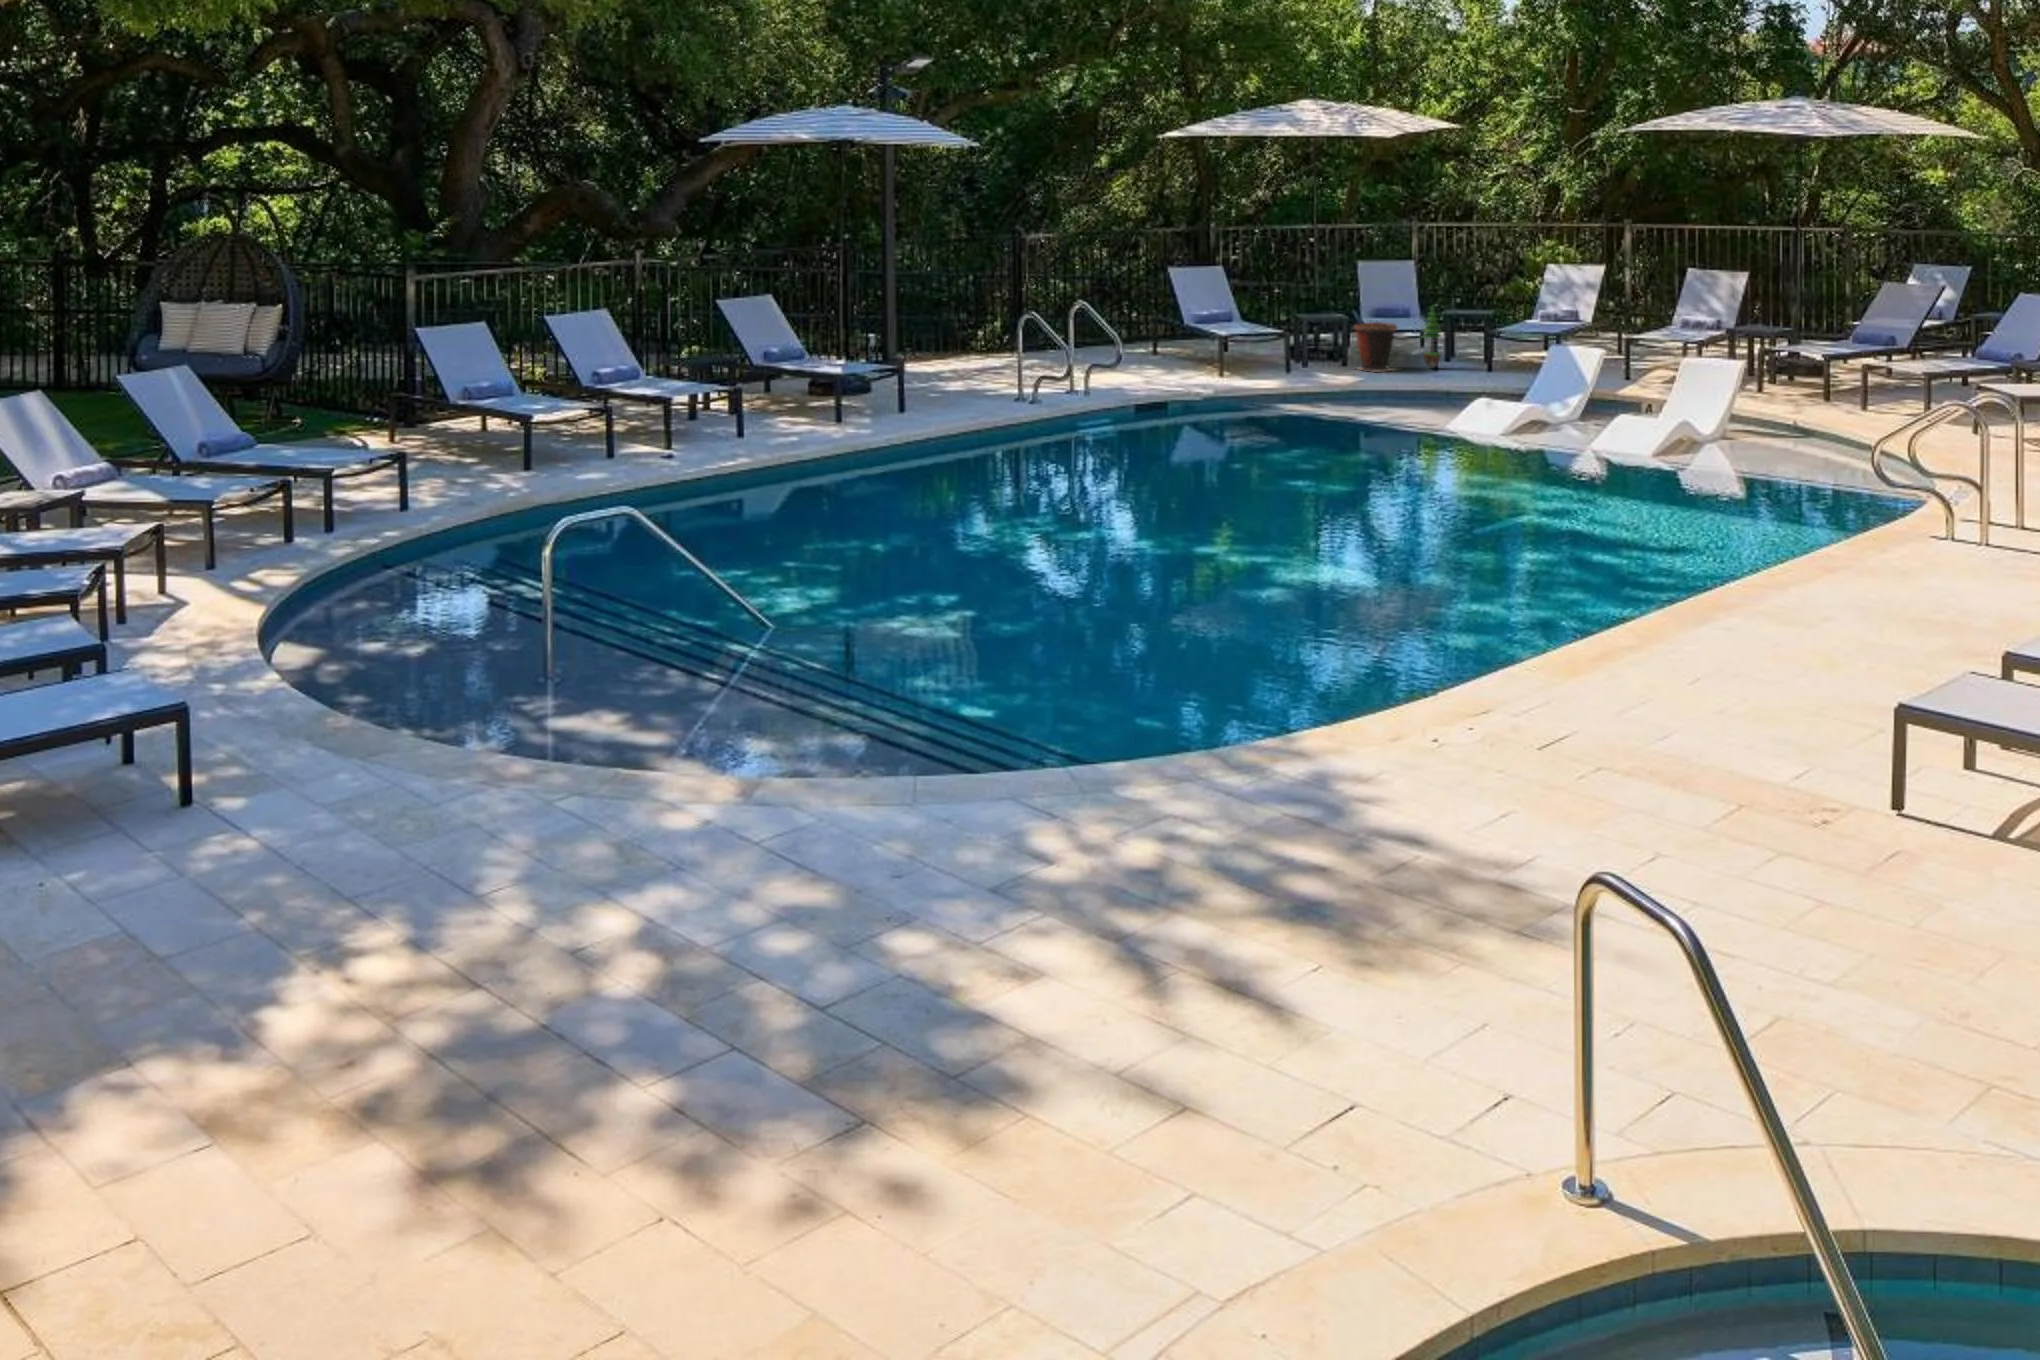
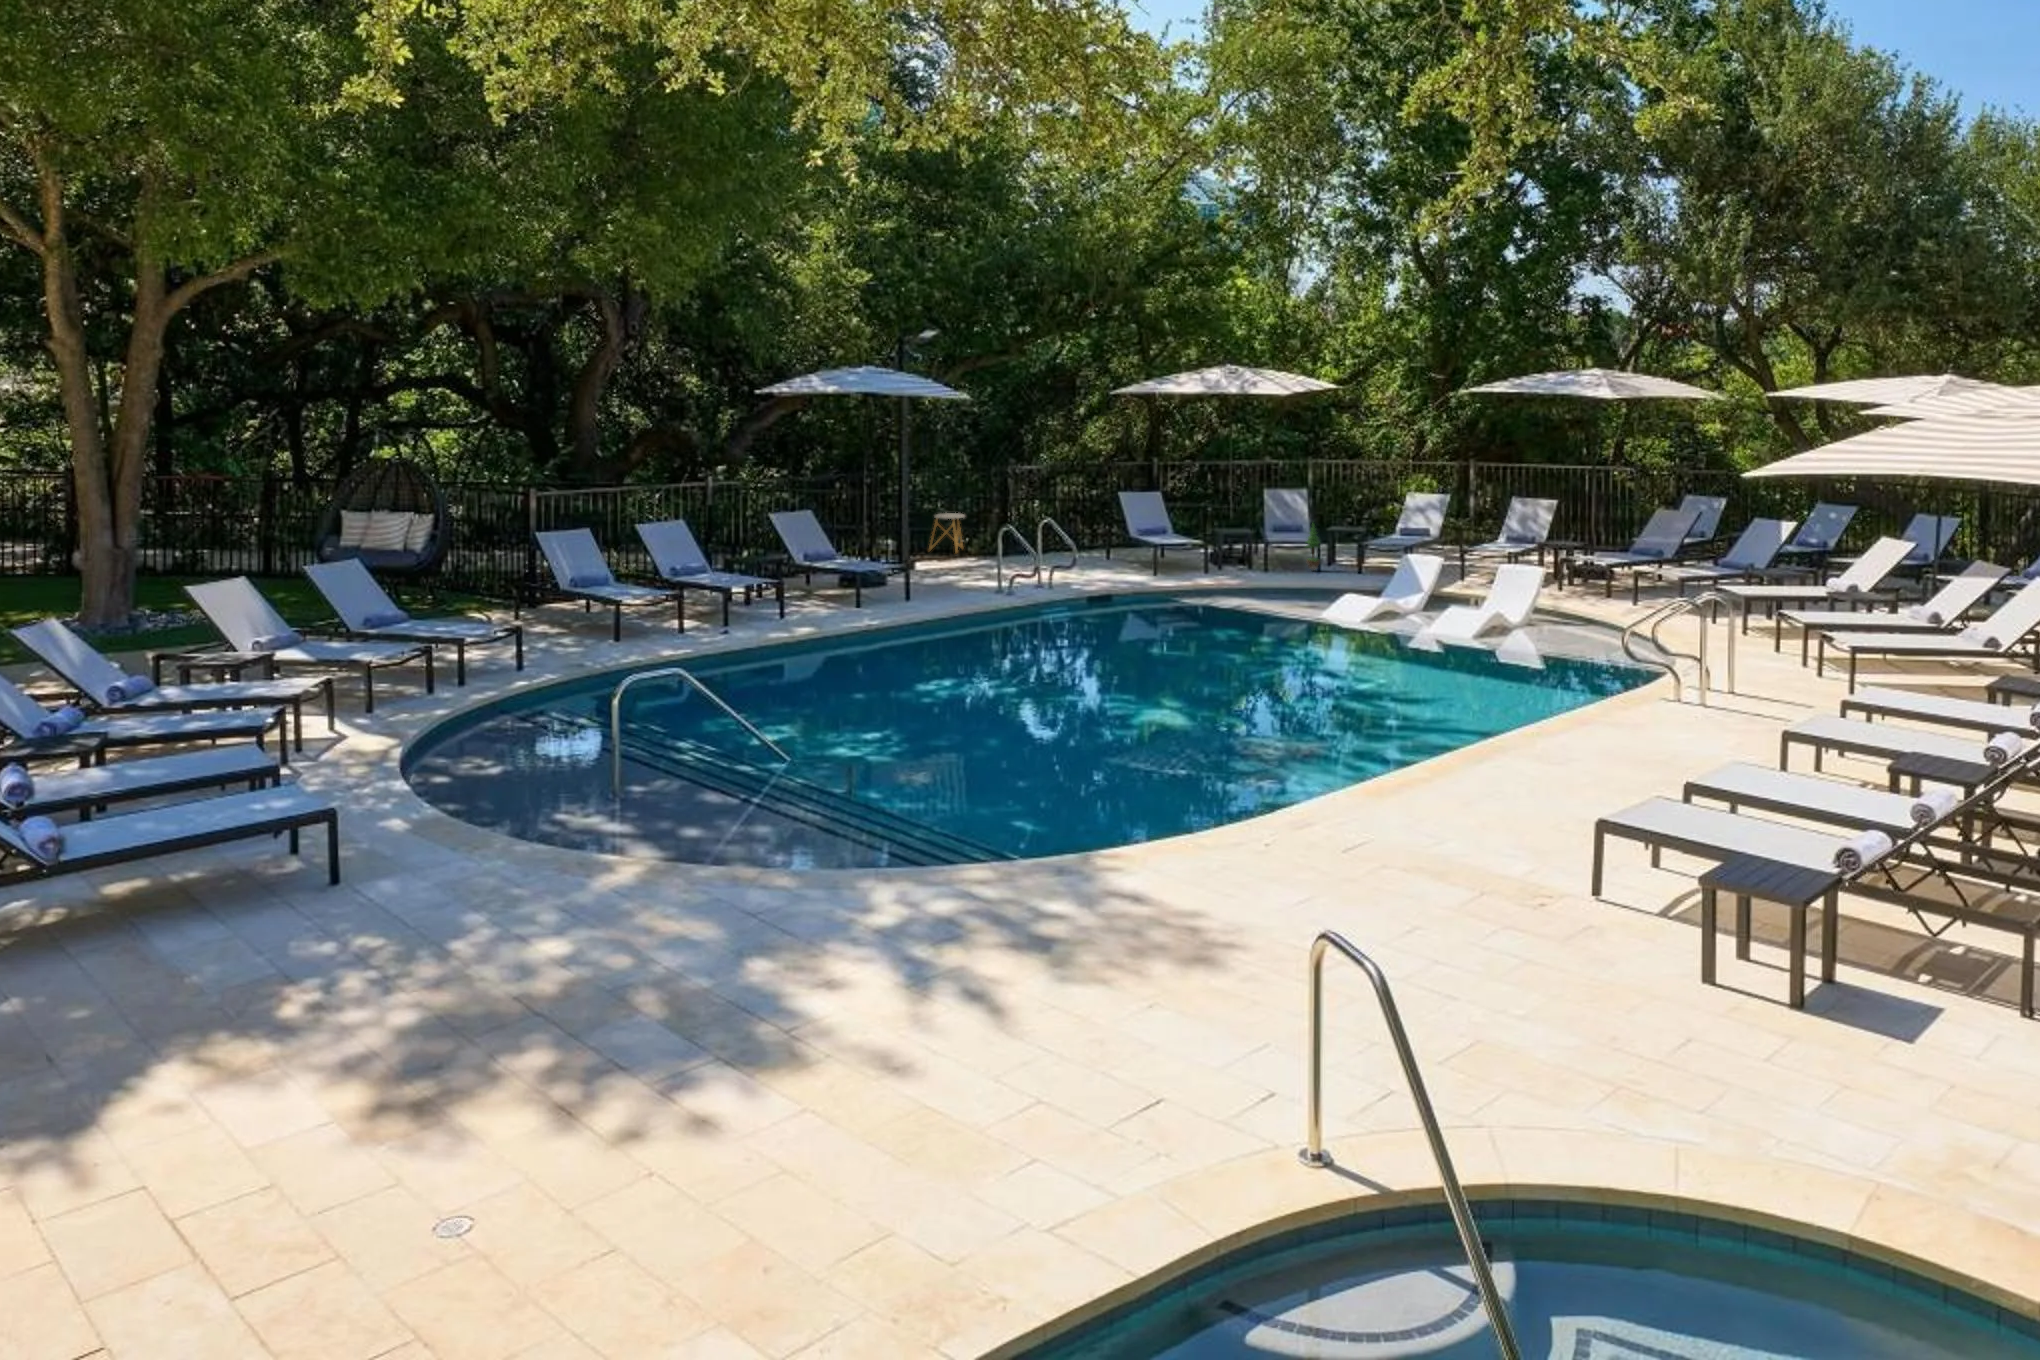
stool: none [922,297,969,350] -> present [929,513,965,553]
waste bin: present [1354,322,1397,372] -> none [1253,535,1291,573]

